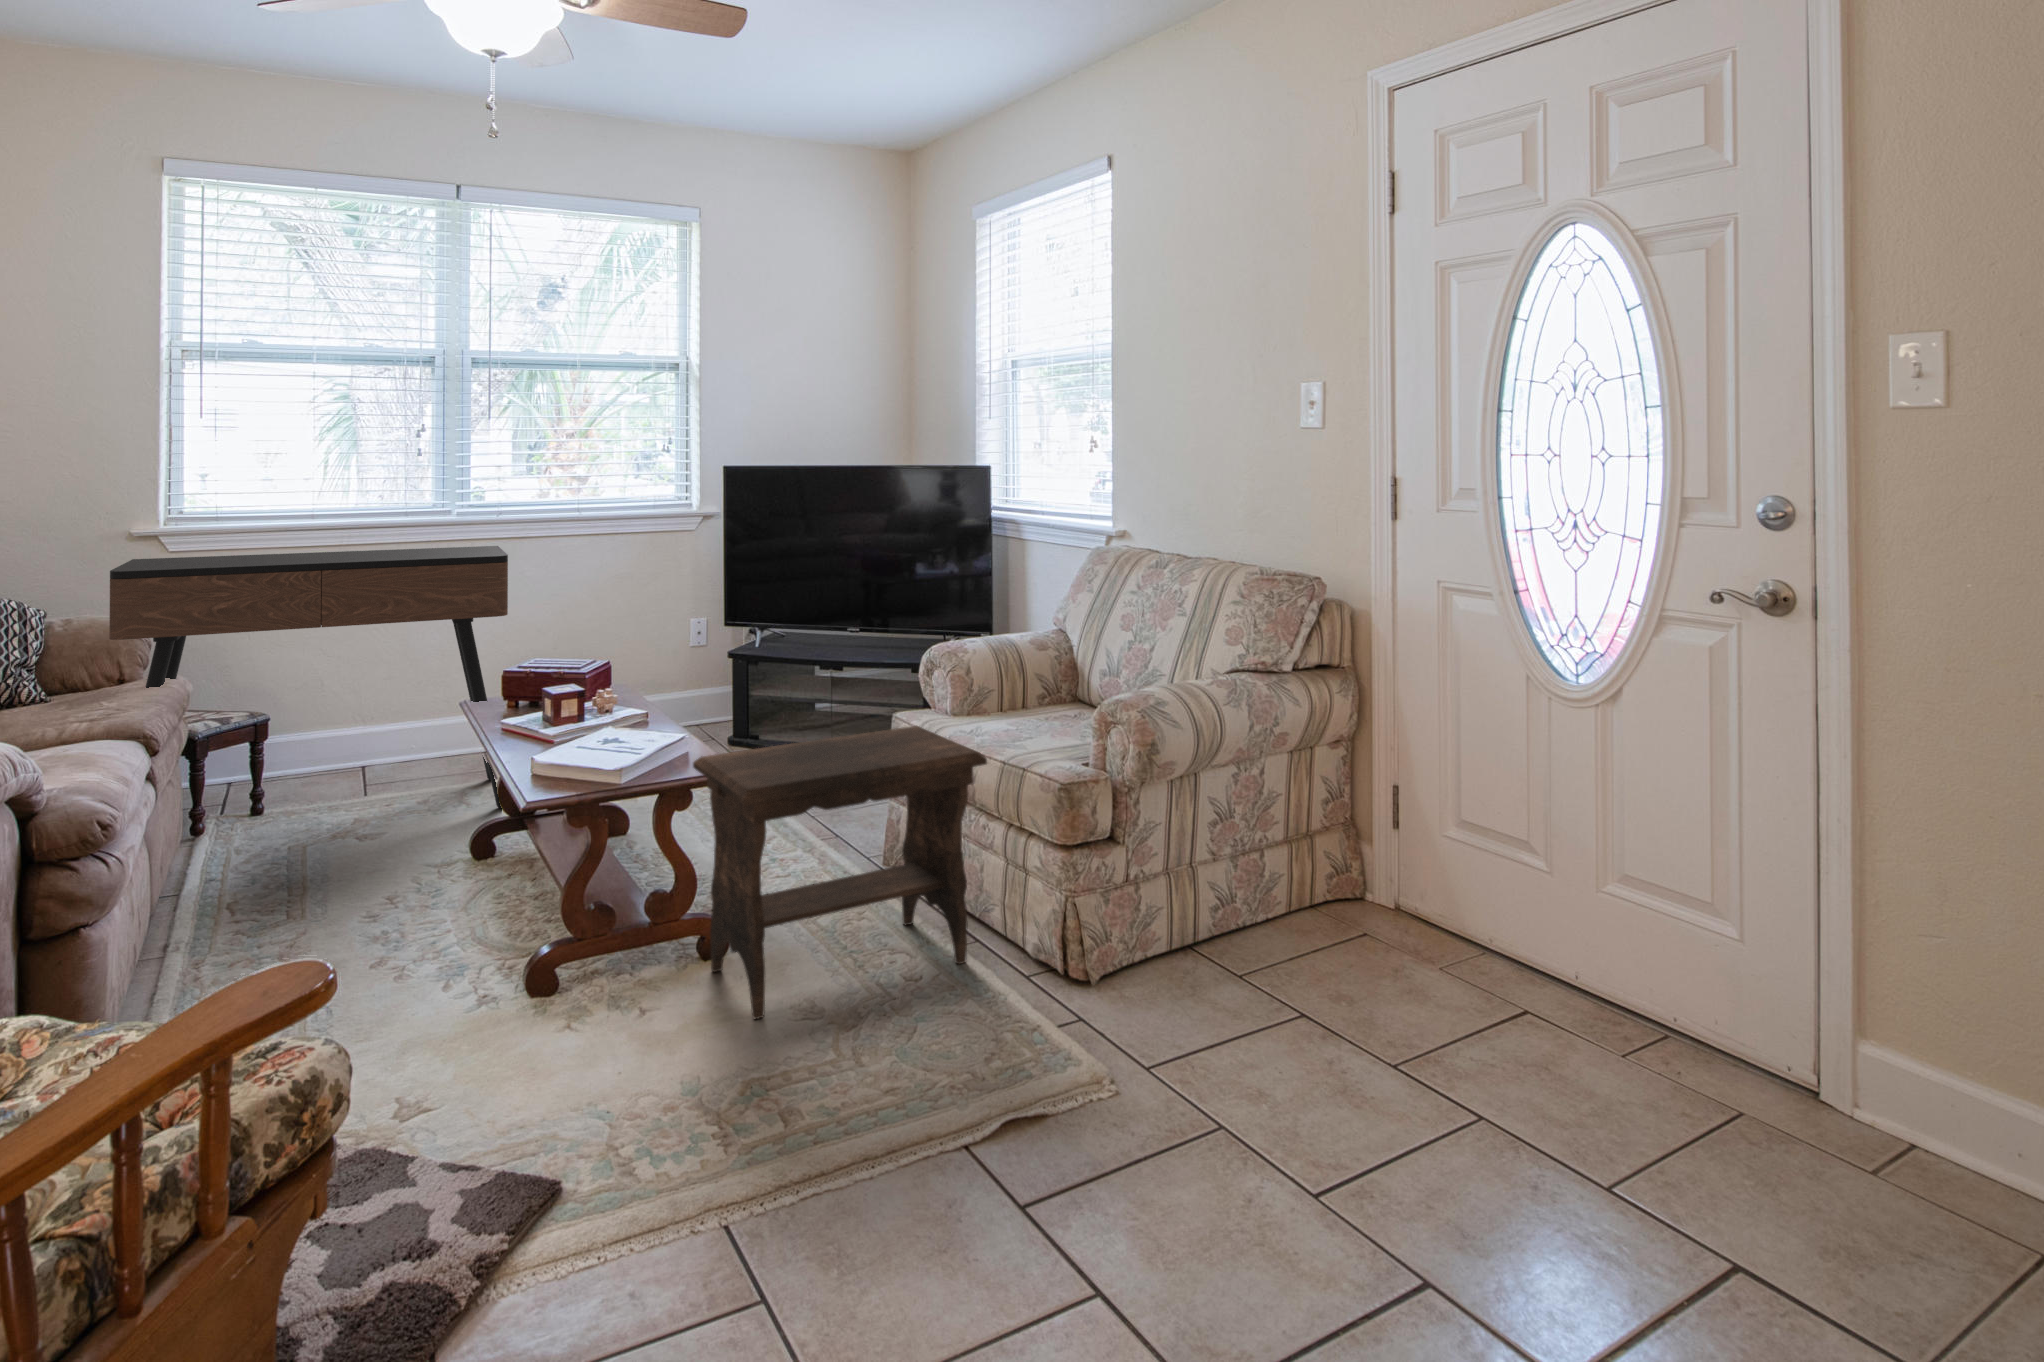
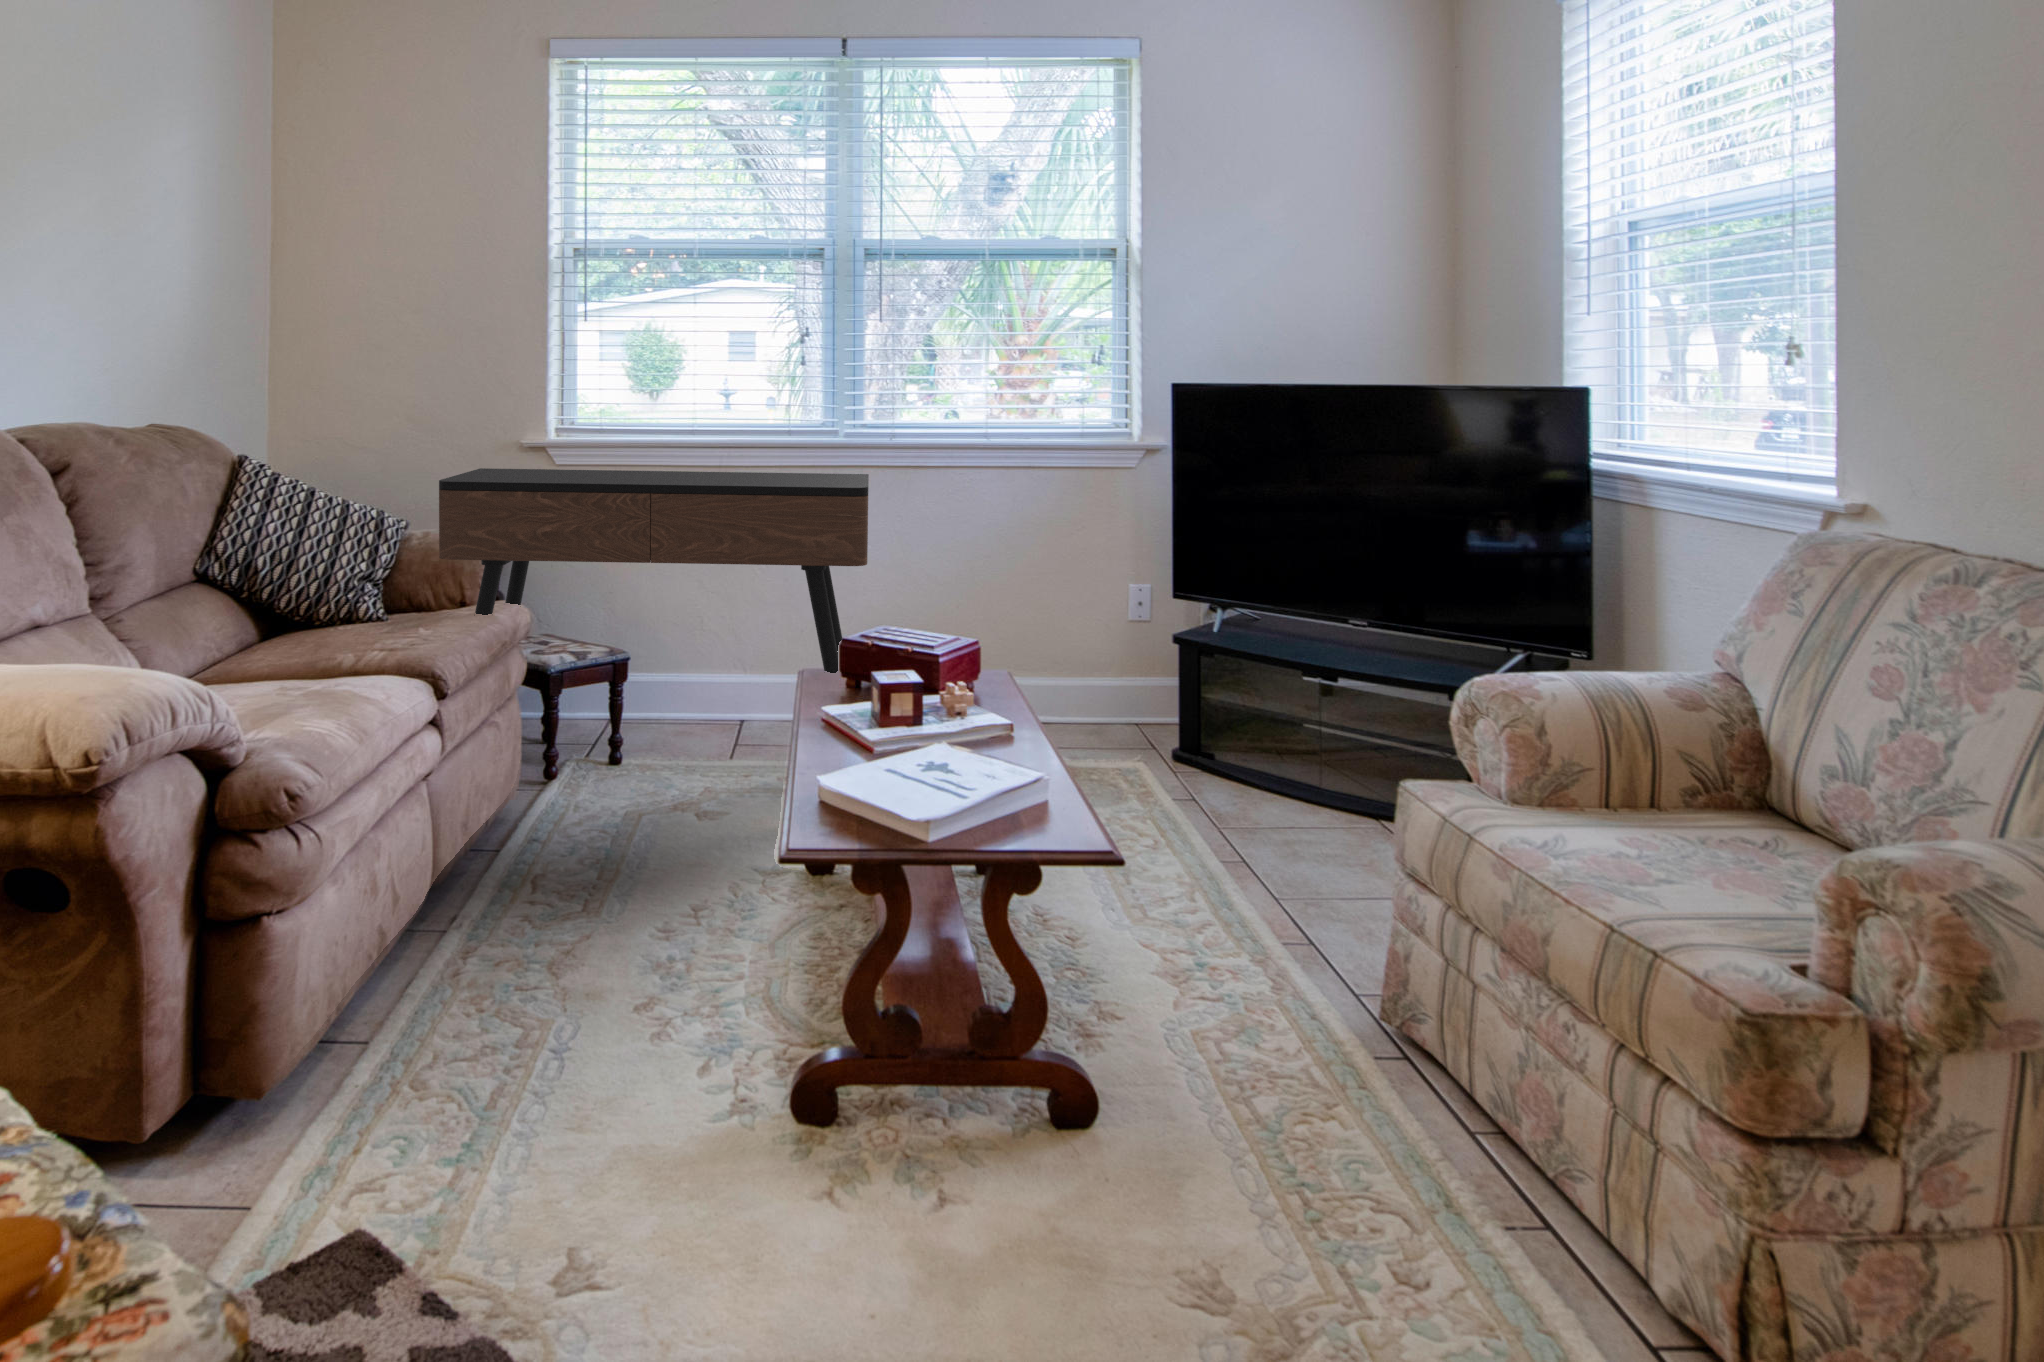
footstool: present [693,726,987,1020] -> none [1043,822,1577,1287]

